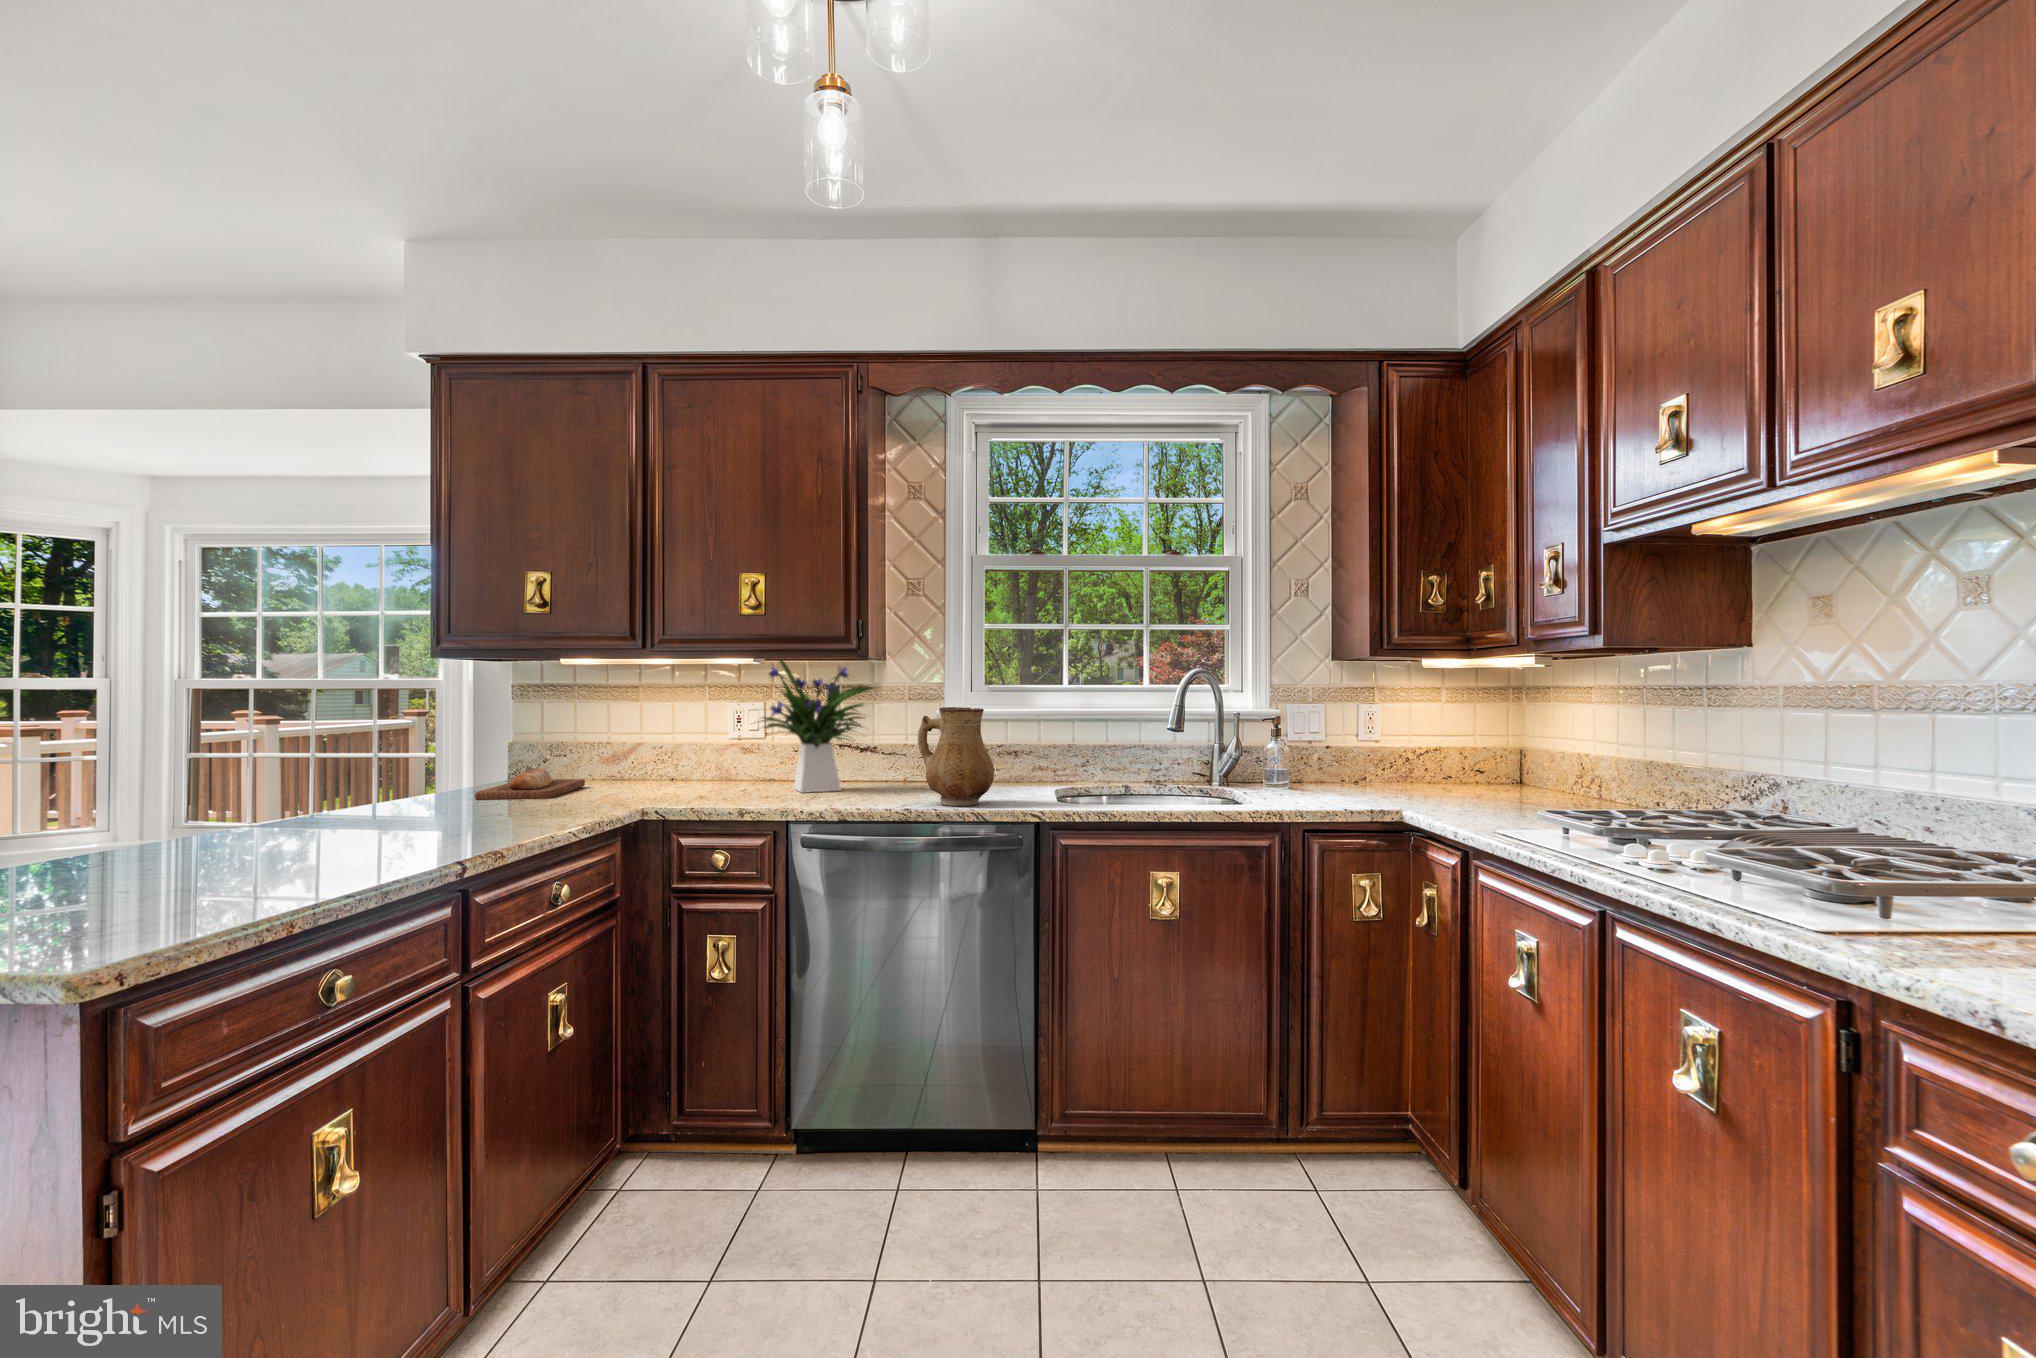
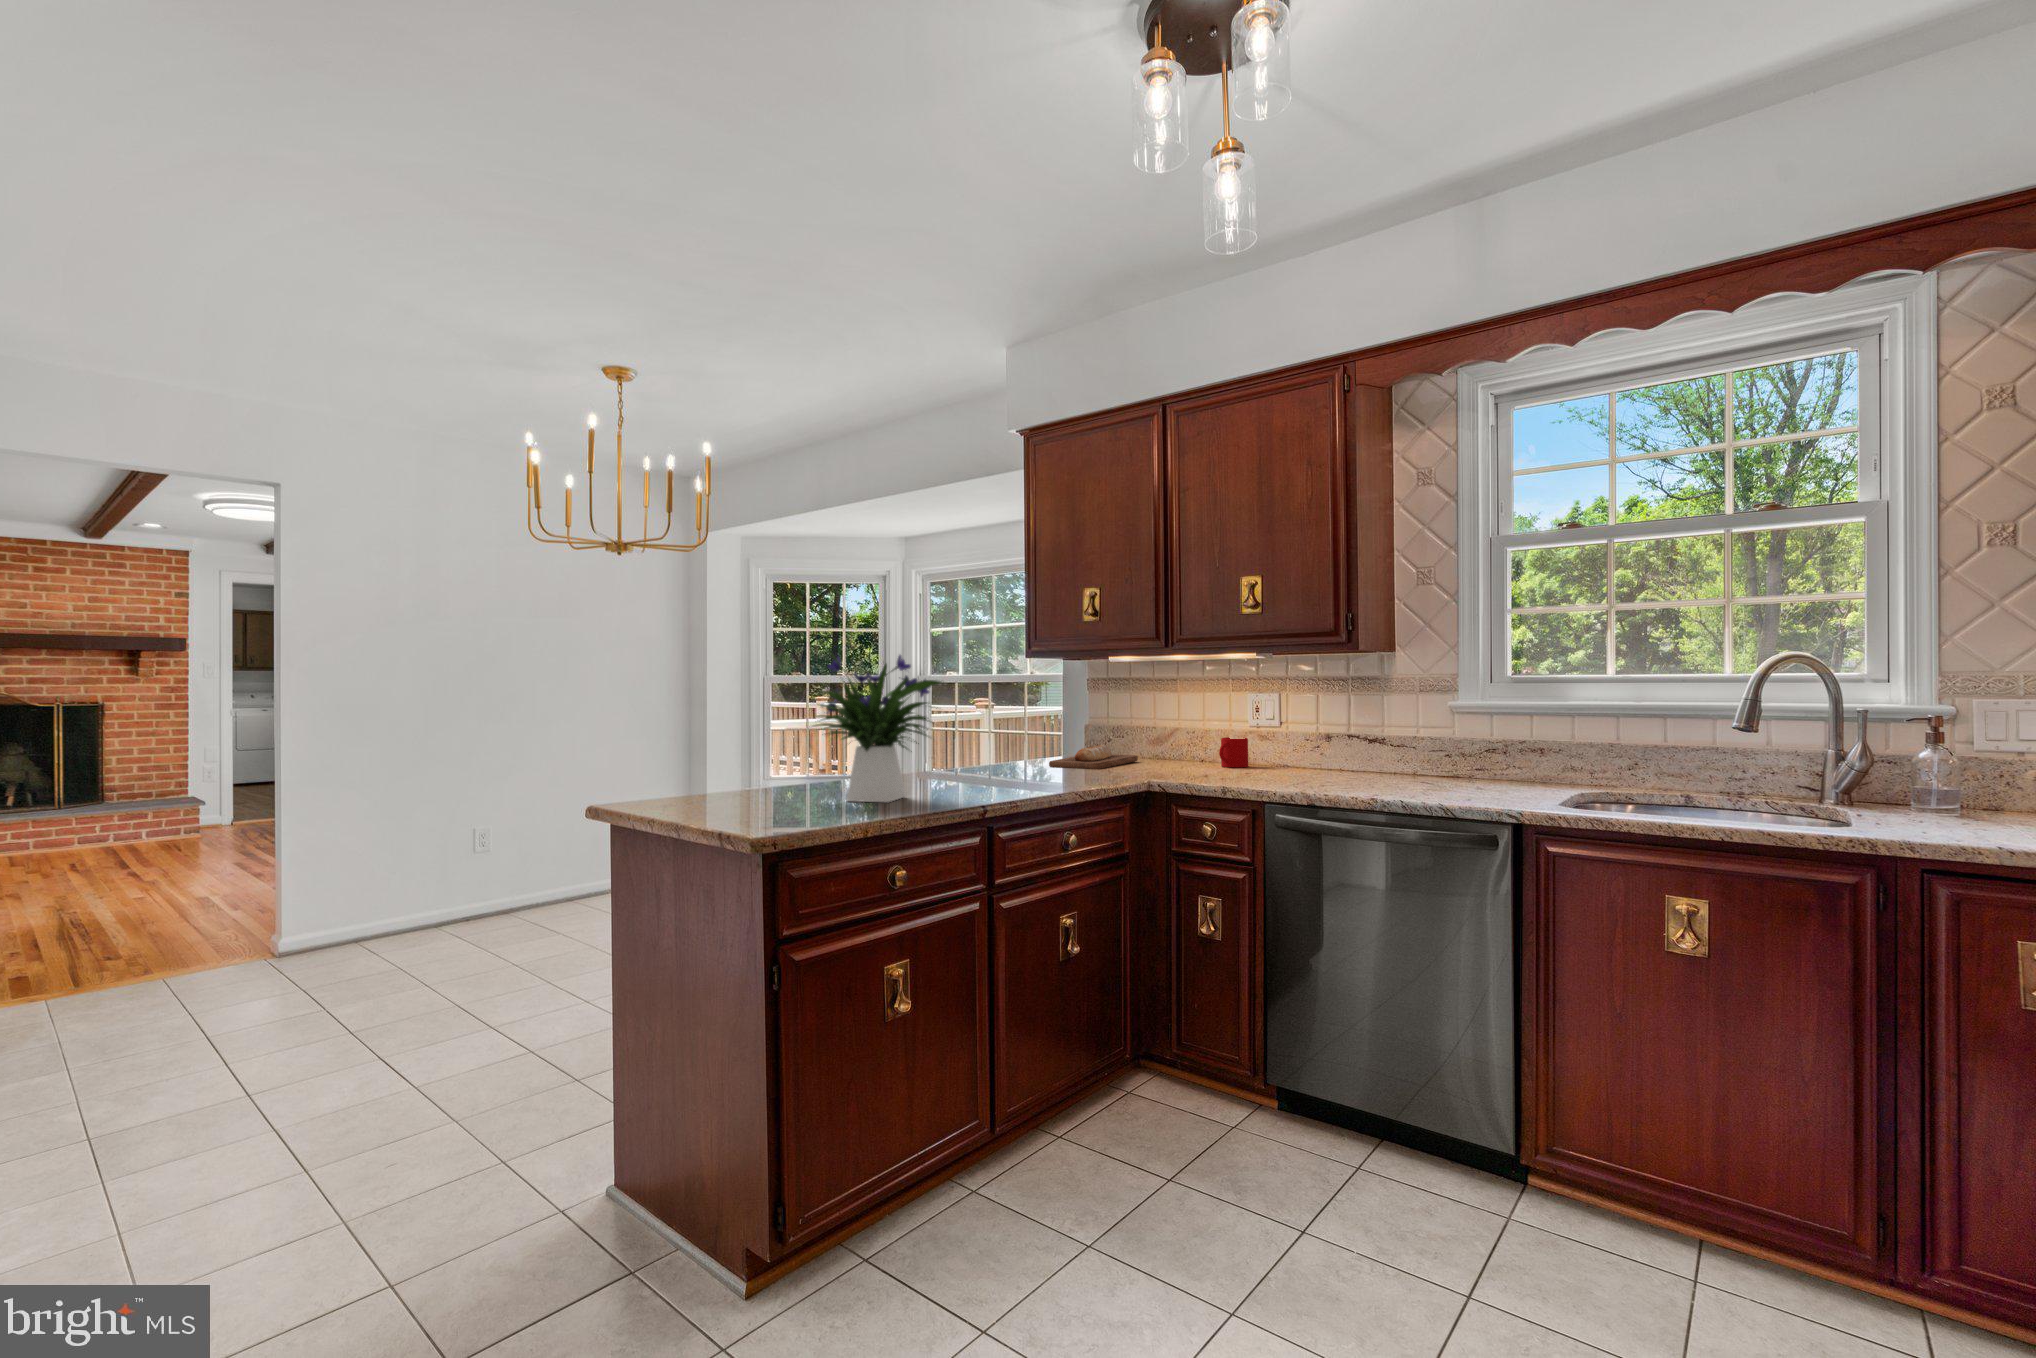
flower arrangement: present [751,659,873,793] -> present [814,650,942,802]
ceramic pitcher: present [918,707,994,806] -> none [1387,699,1470,801]
mug: none [696,753,727,787] -> present [1219,737,1248,767]

